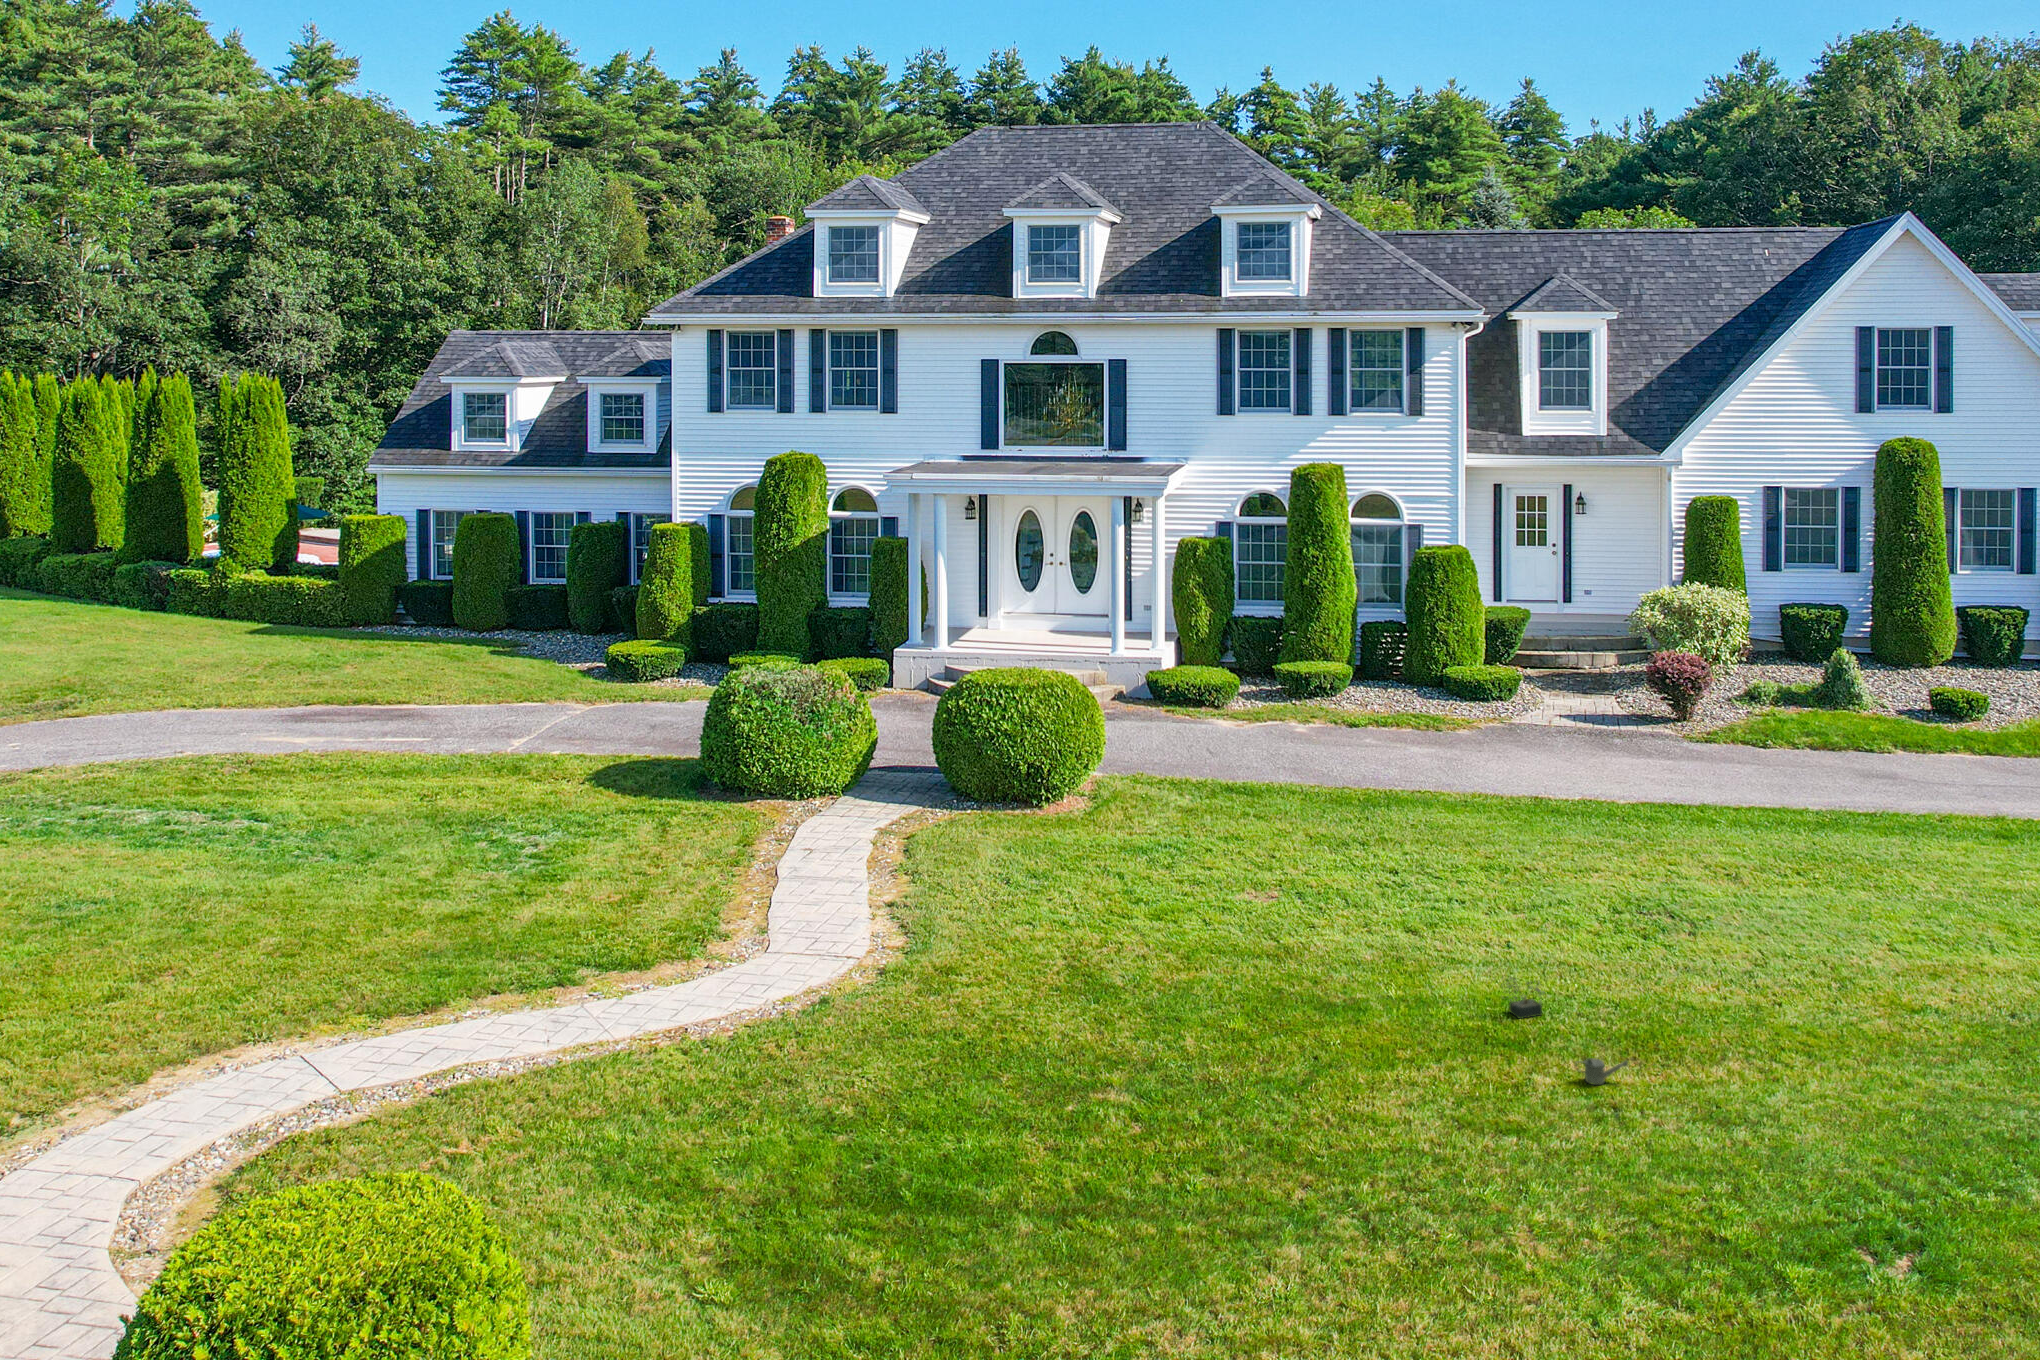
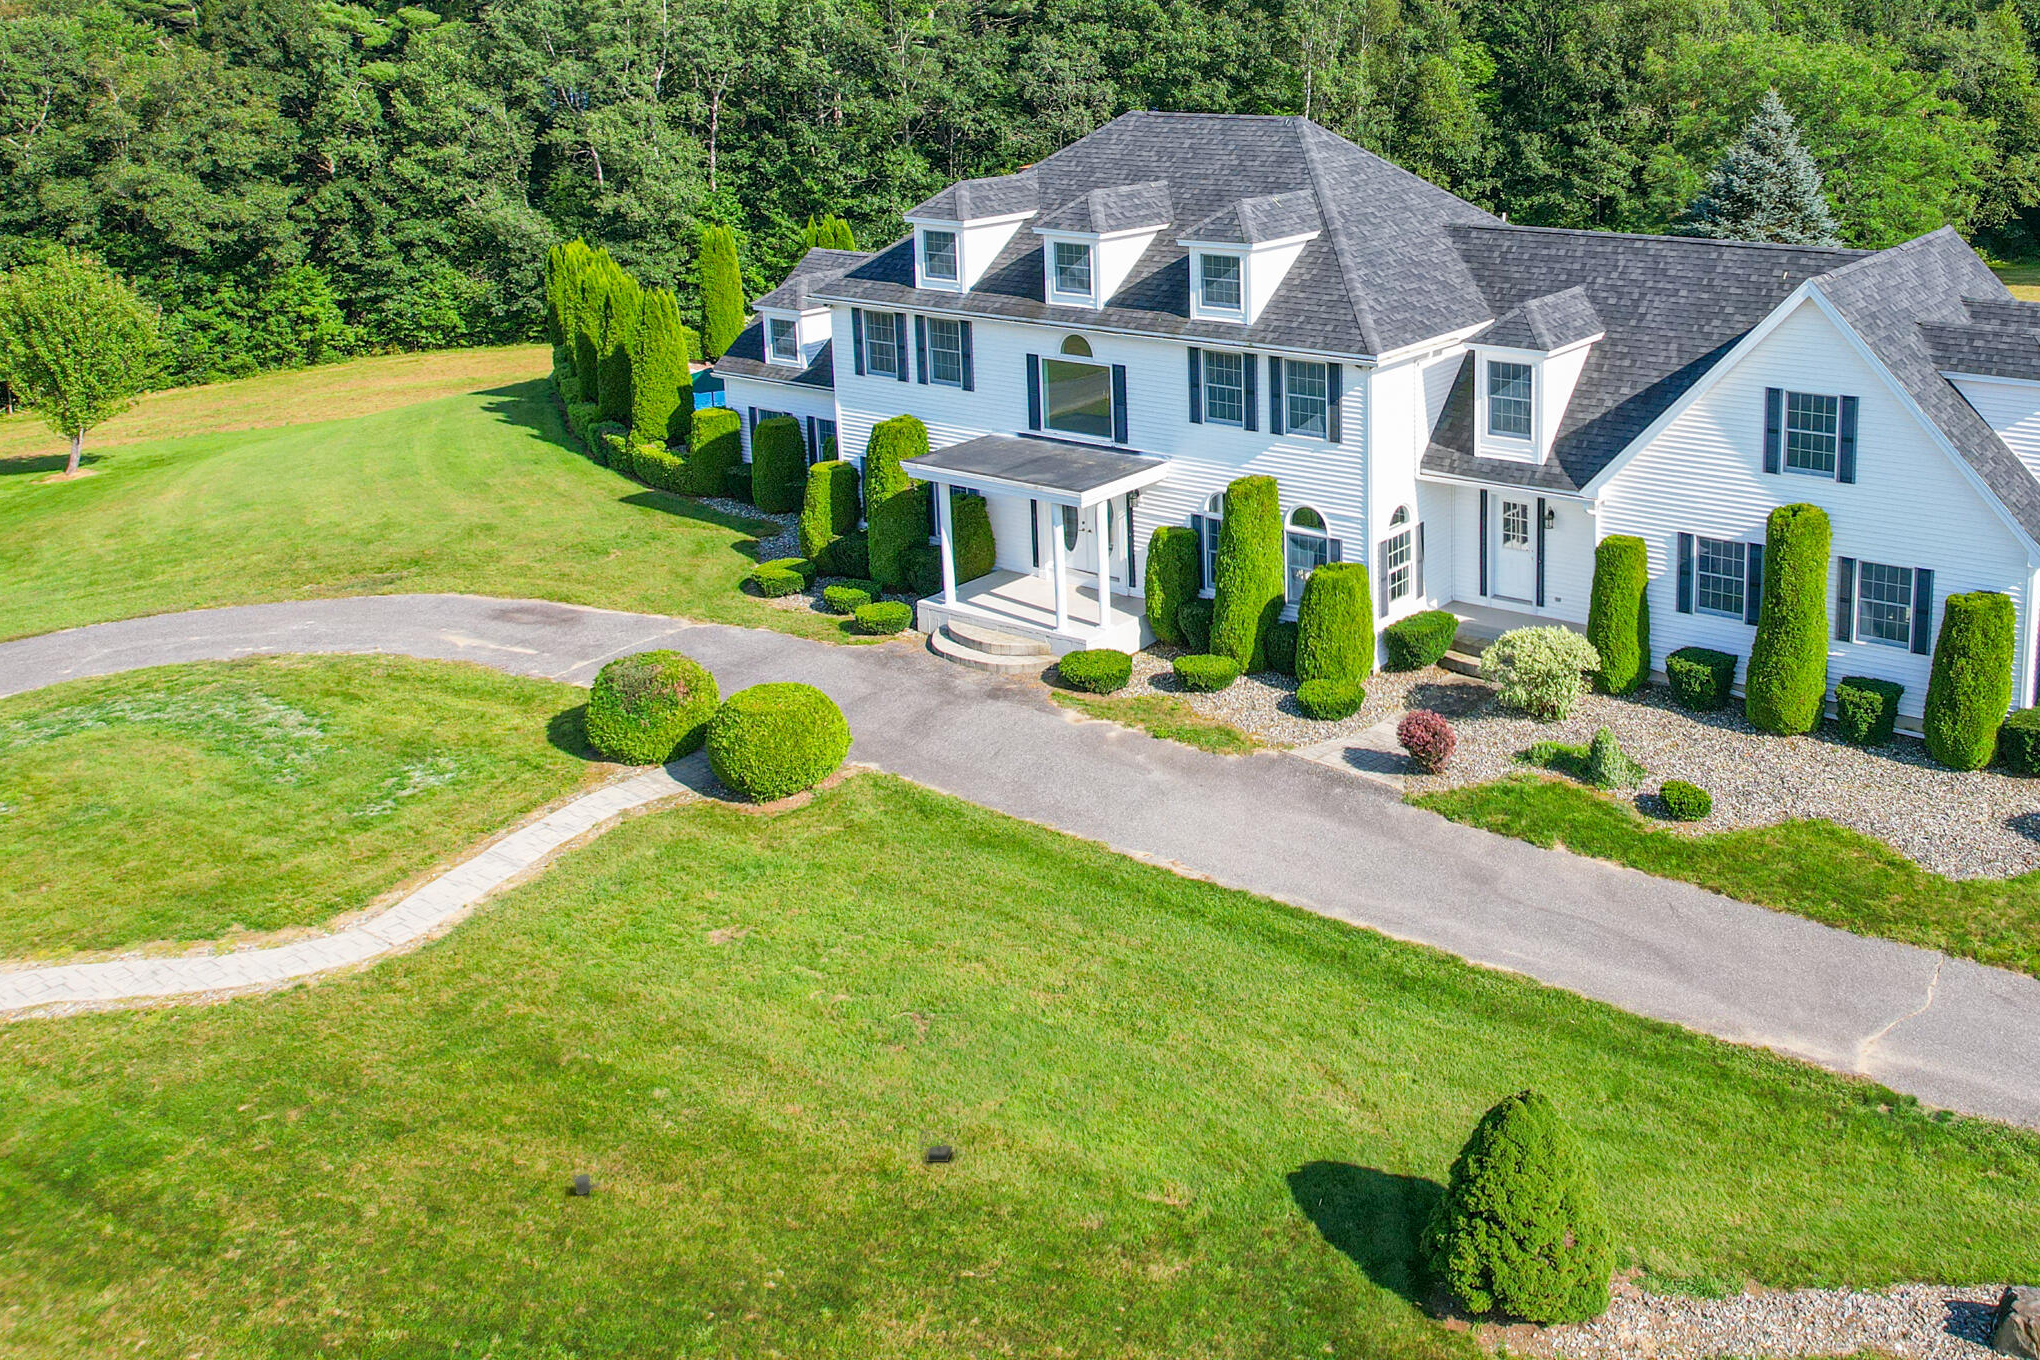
decorative plant: present [1505,977,1542,1019] -> present [919,1131,952,1162]

